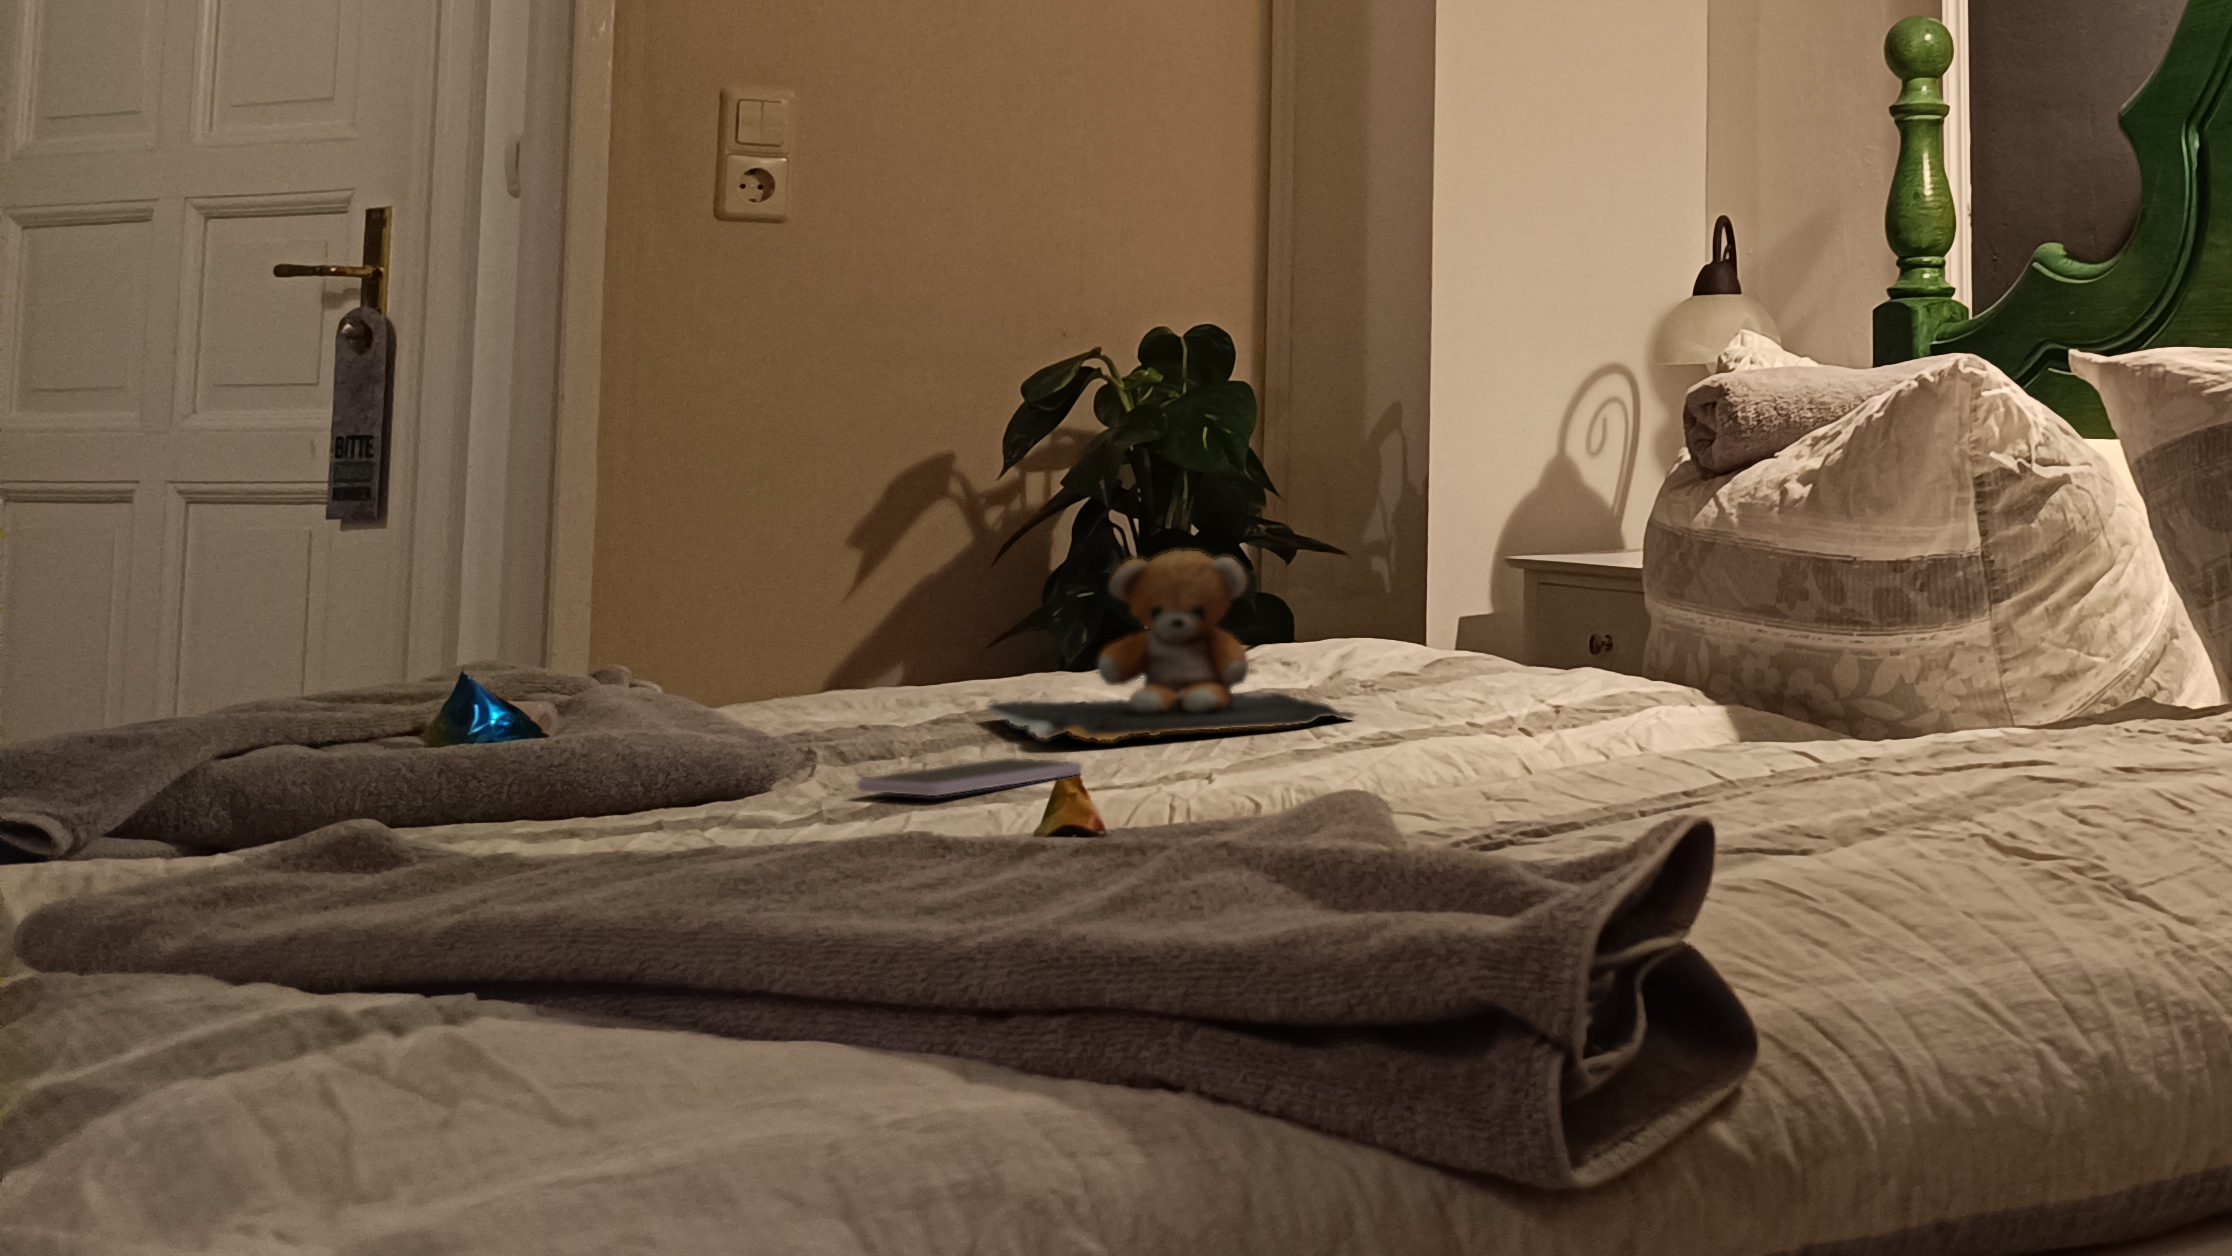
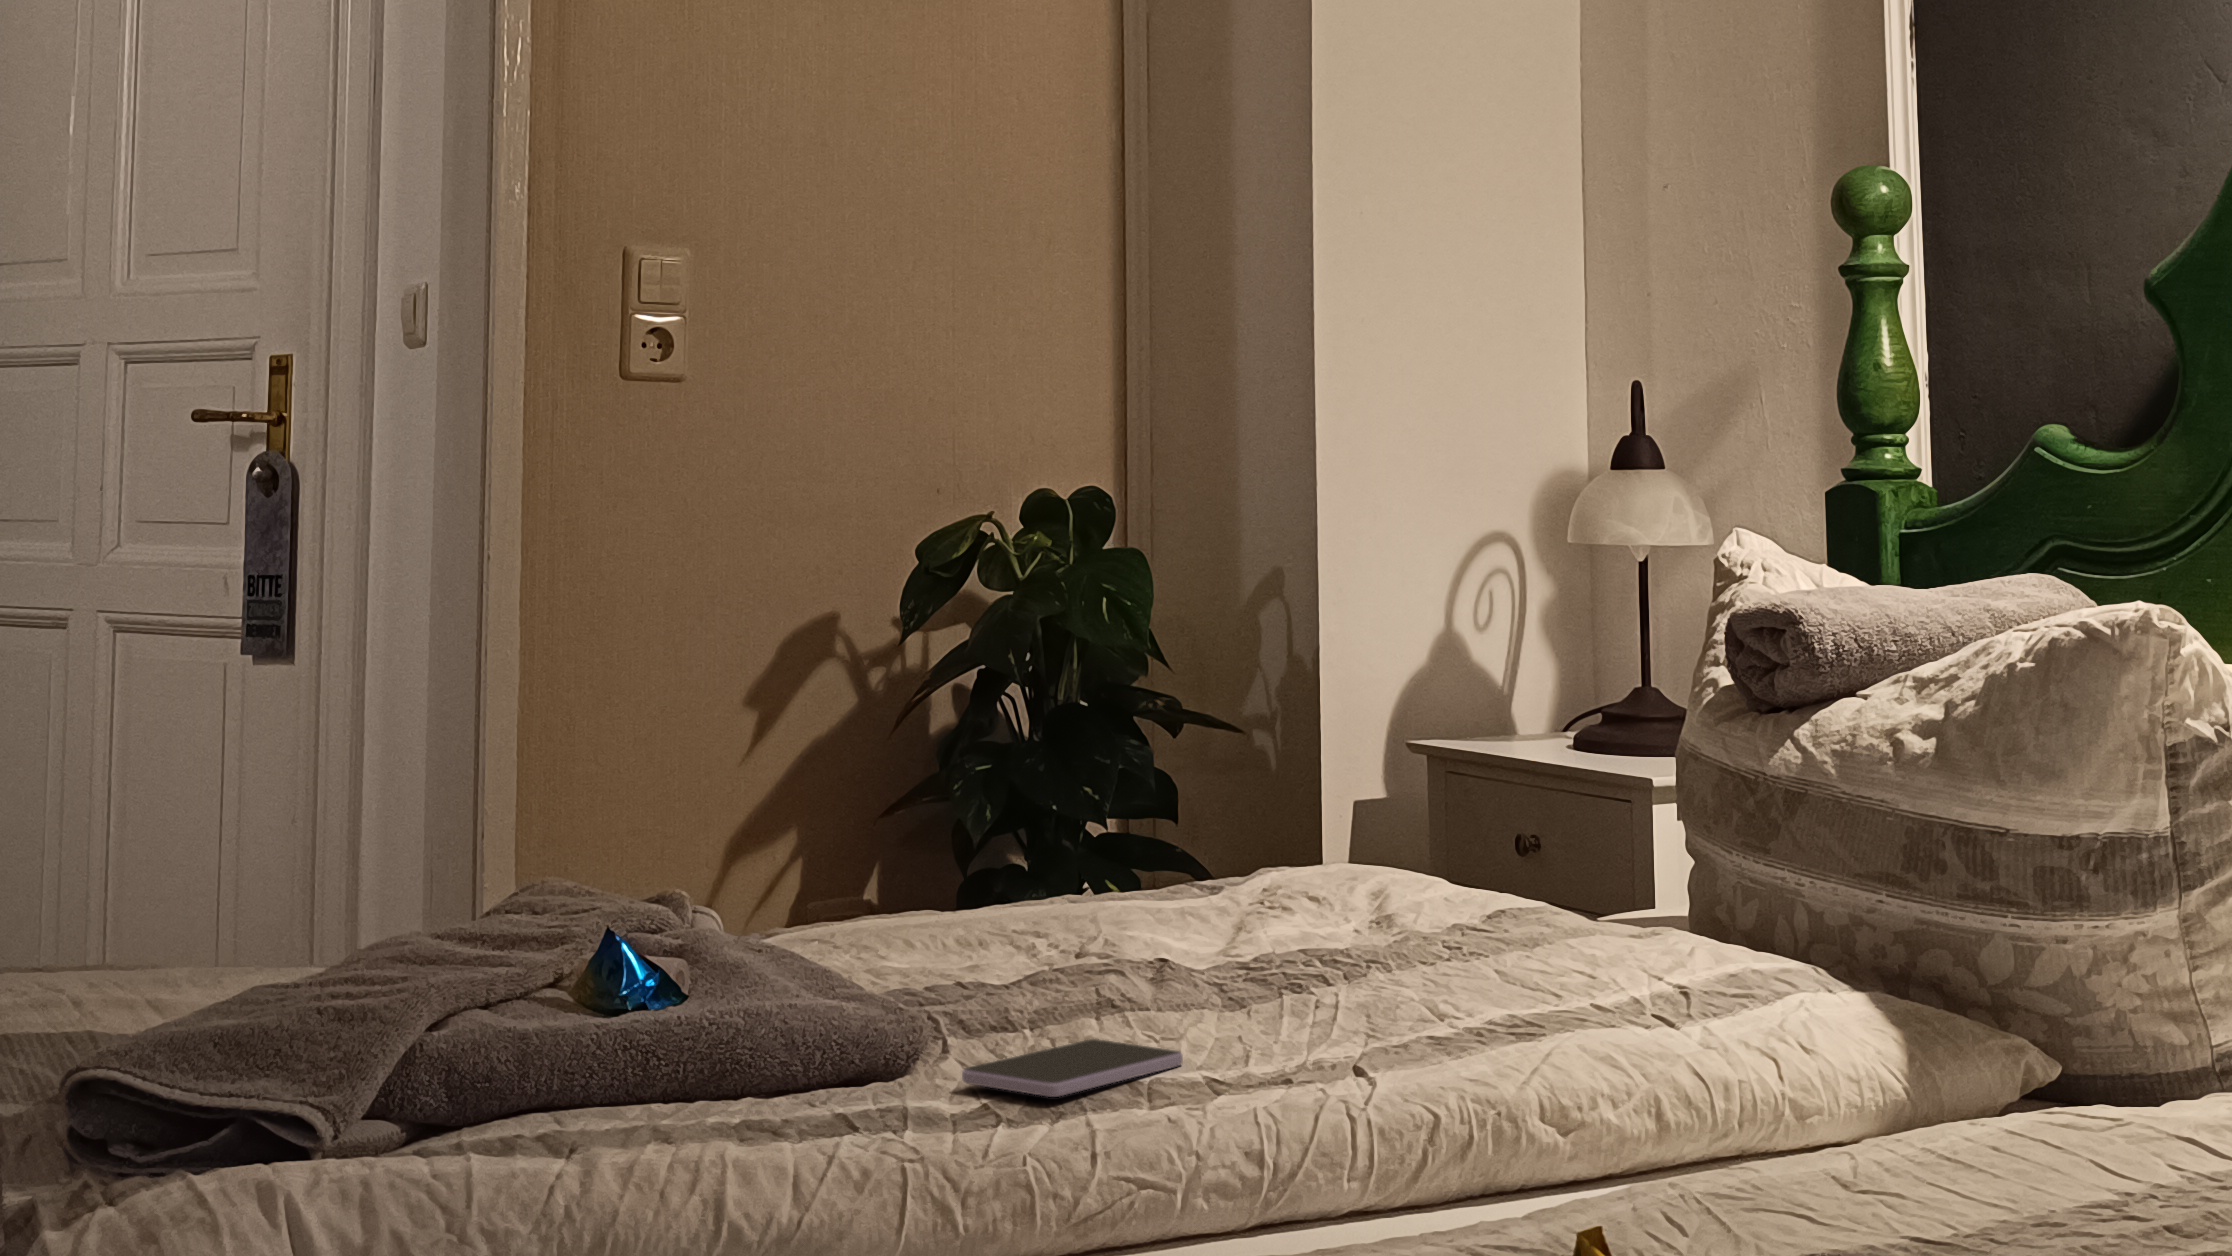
teddy bear: present [986,551,1354,740] -> none [1013,792,1428,1015]

